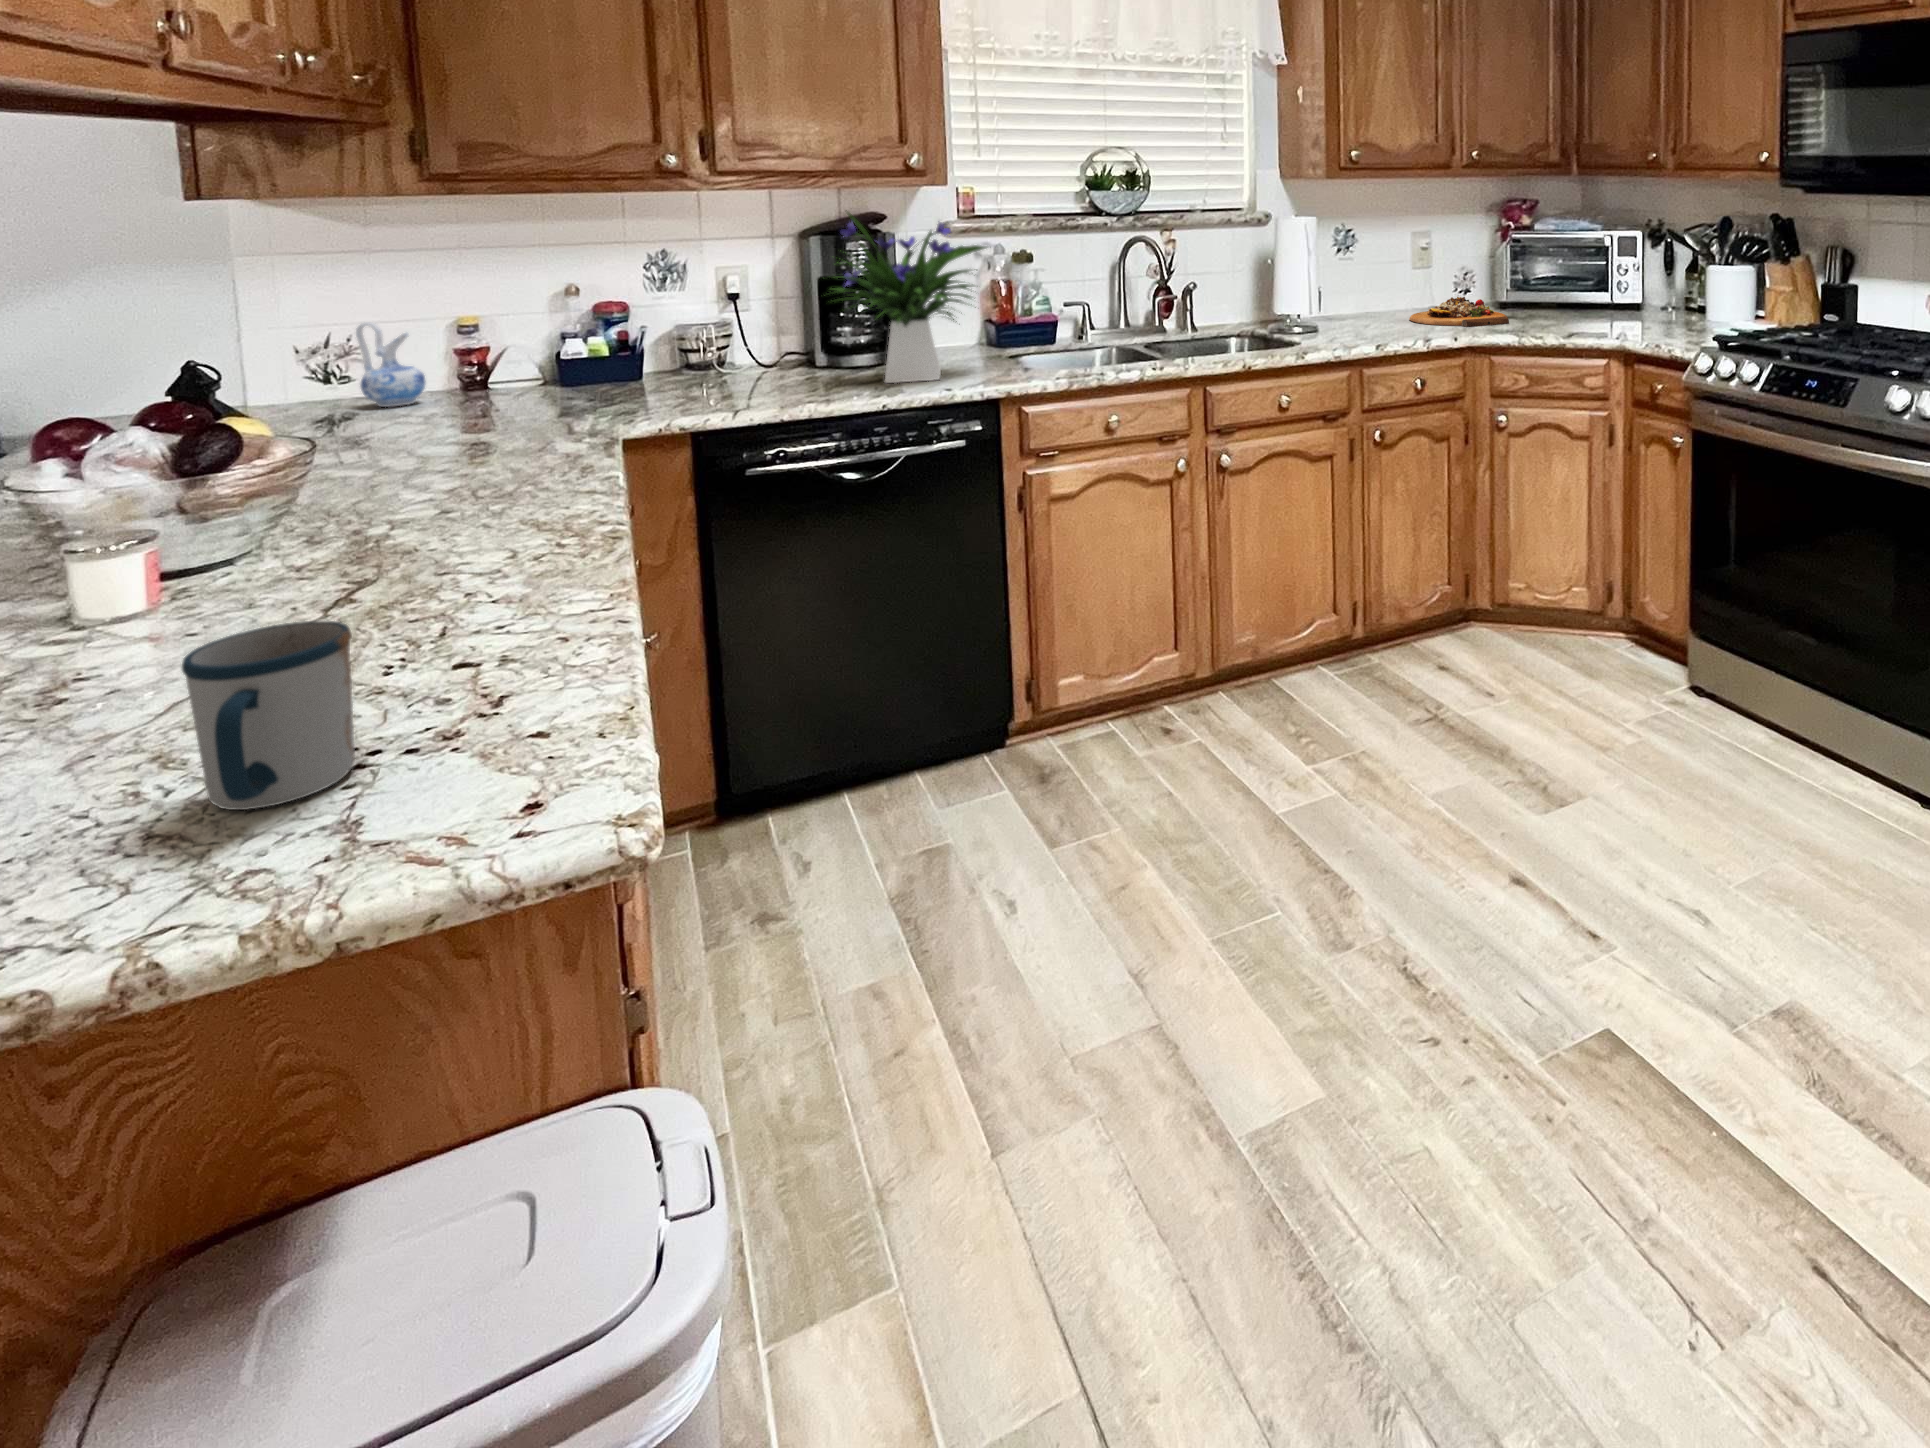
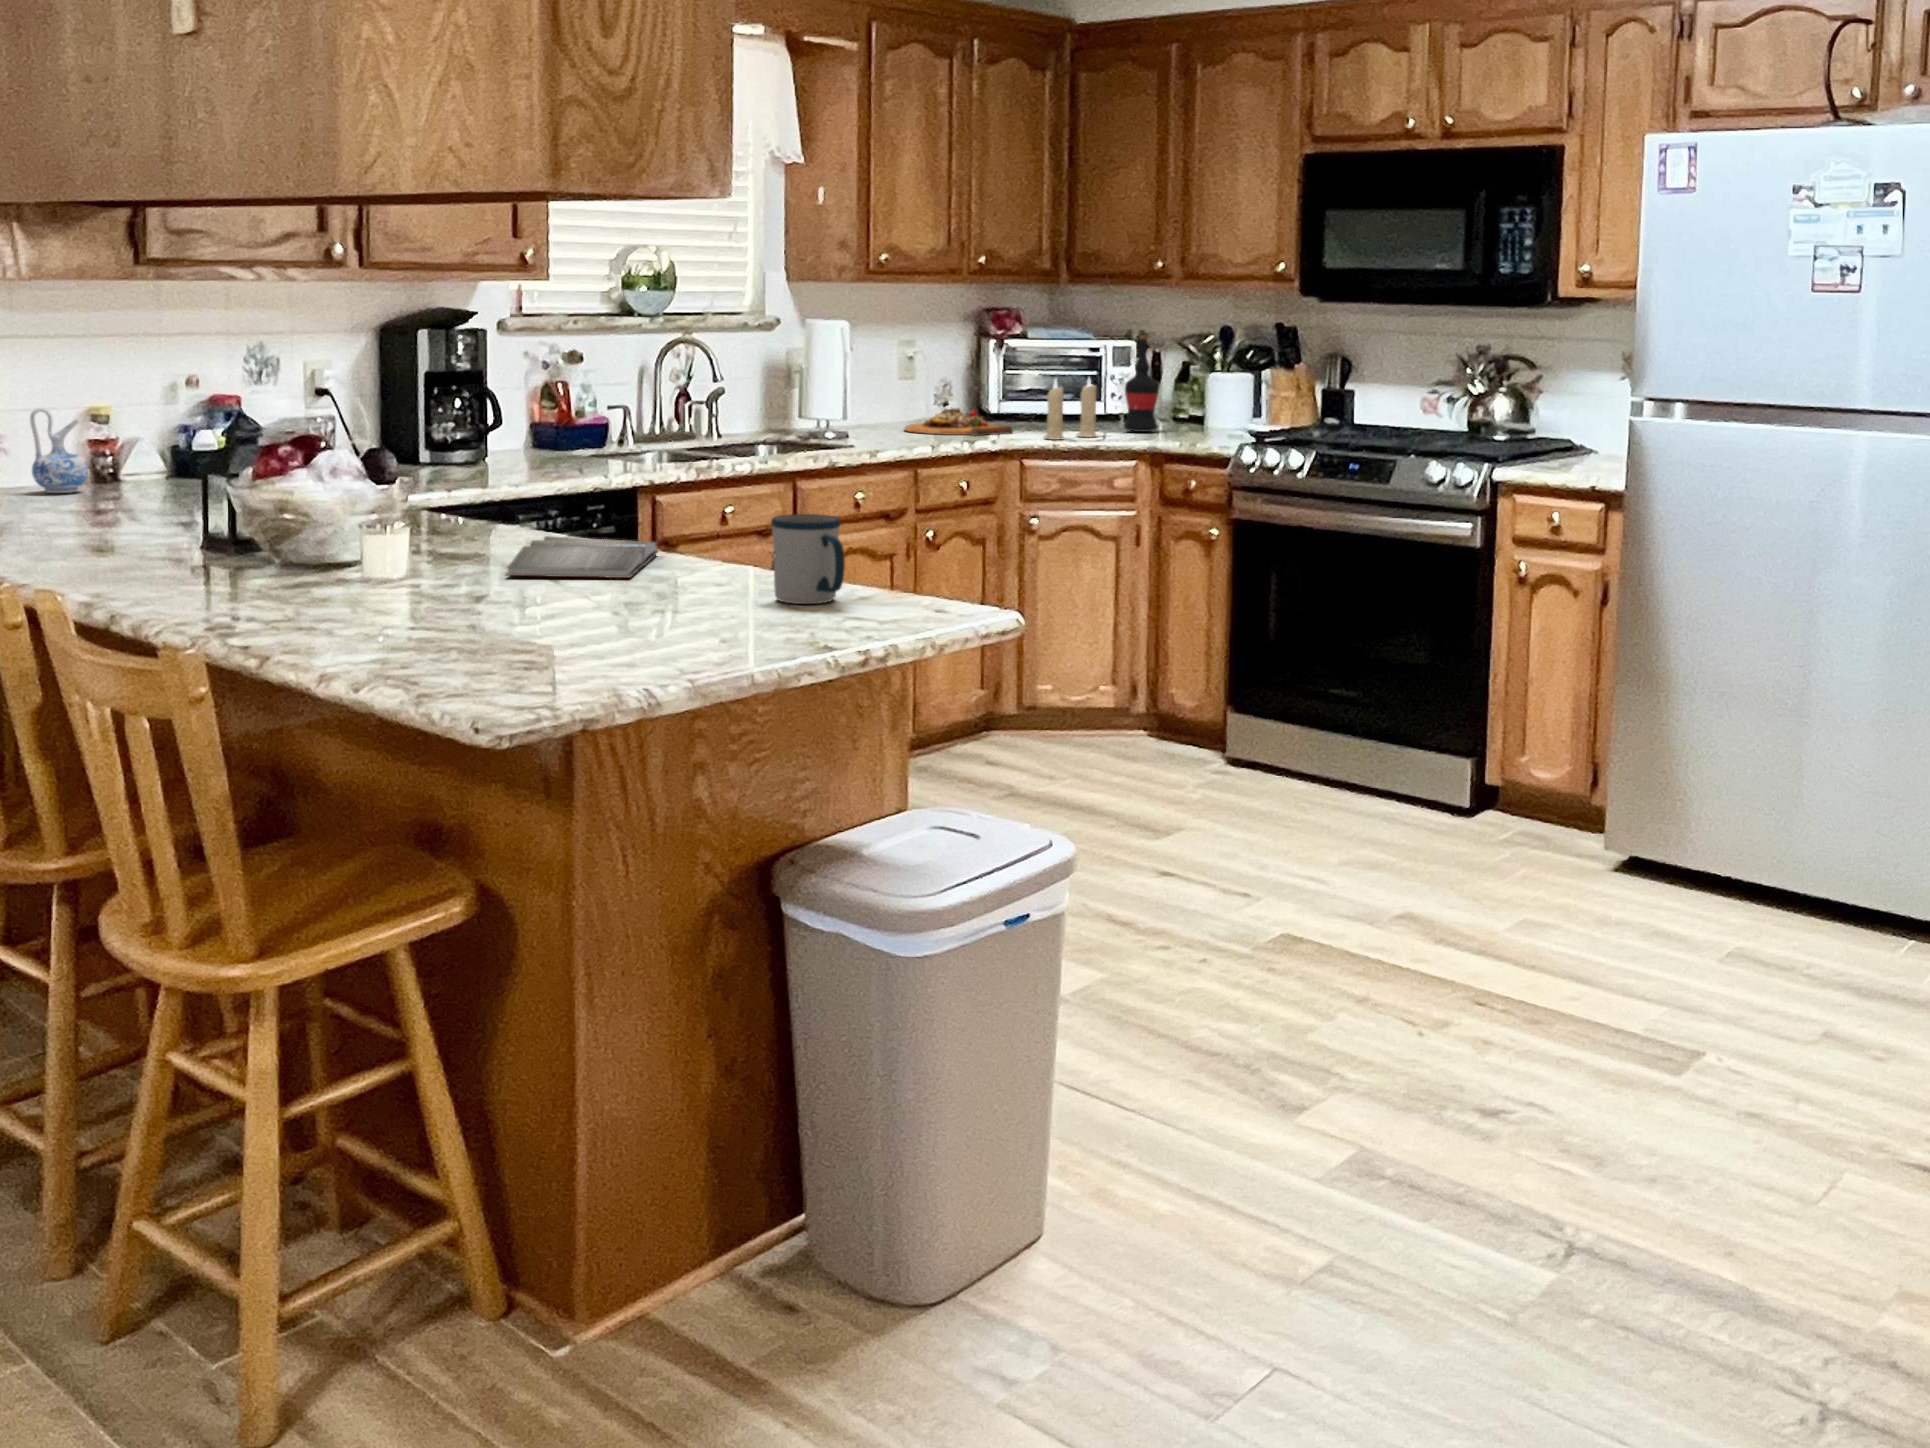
flower arrangement: present [833,213,987,383] -> none [445,304,605,474]
wine bottle: none [1623,226,1659,323] -> present [1124,335,1159,432]
candle: none [1522,268,1584,334] -> present [1044,378,1097,440]
hardback book: none [140,547,540,665] -> present [506,536,658,578]

